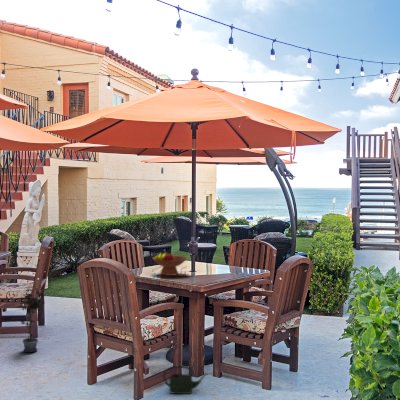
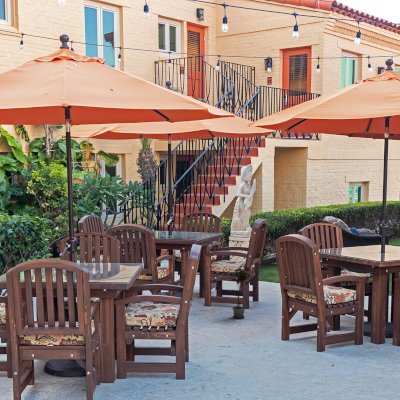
fruit bowl: present [153,252,186,276] -> none [343,235,375,256]
watering can: present [163,366,207,394] -> none [344,329,382,353]

